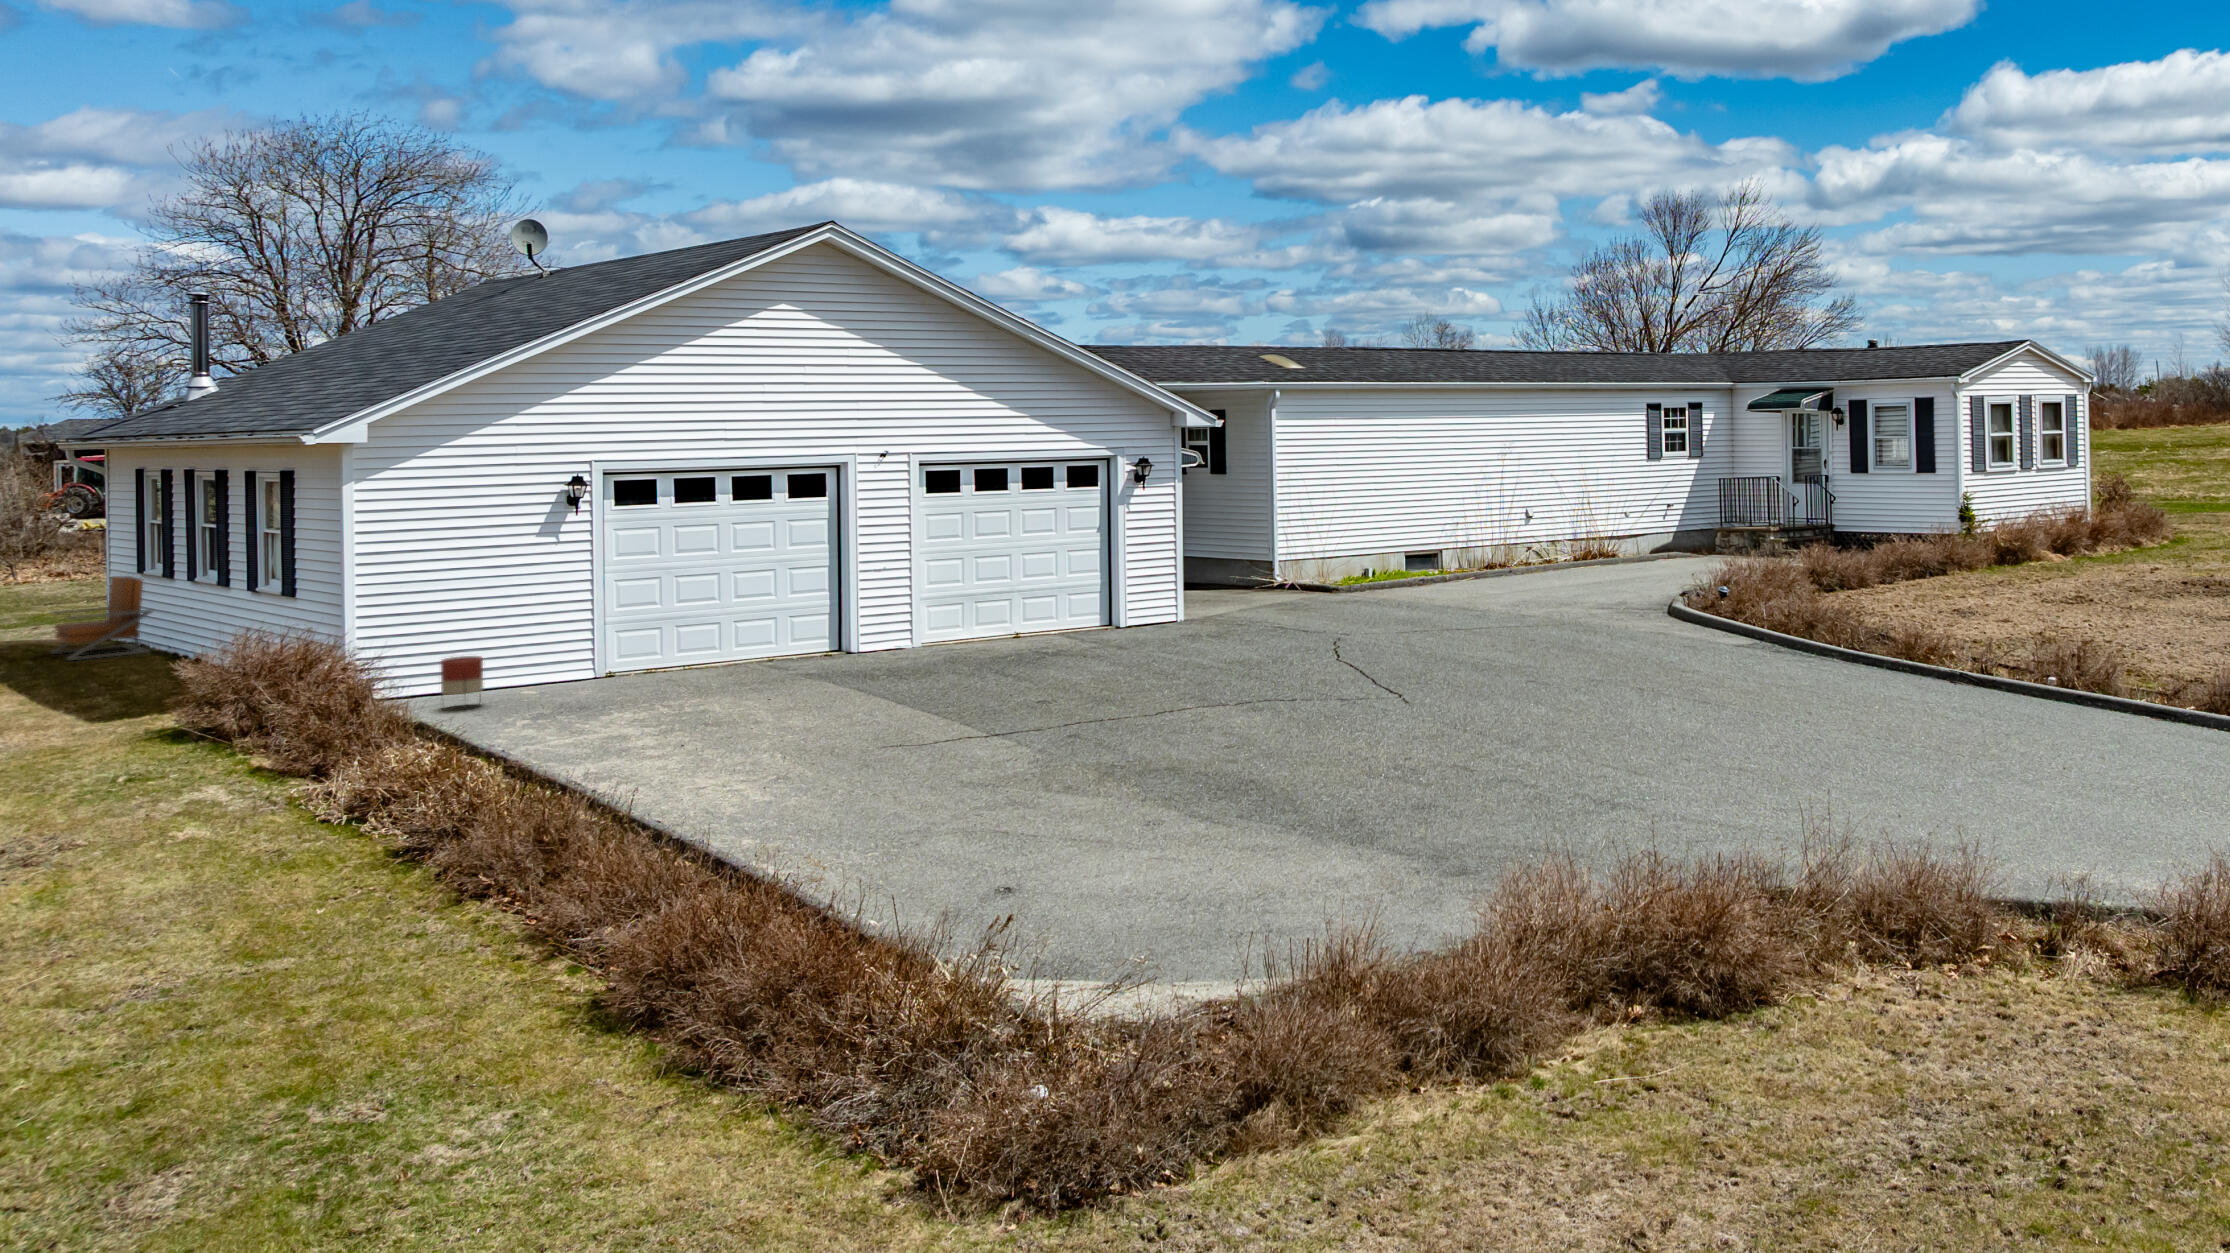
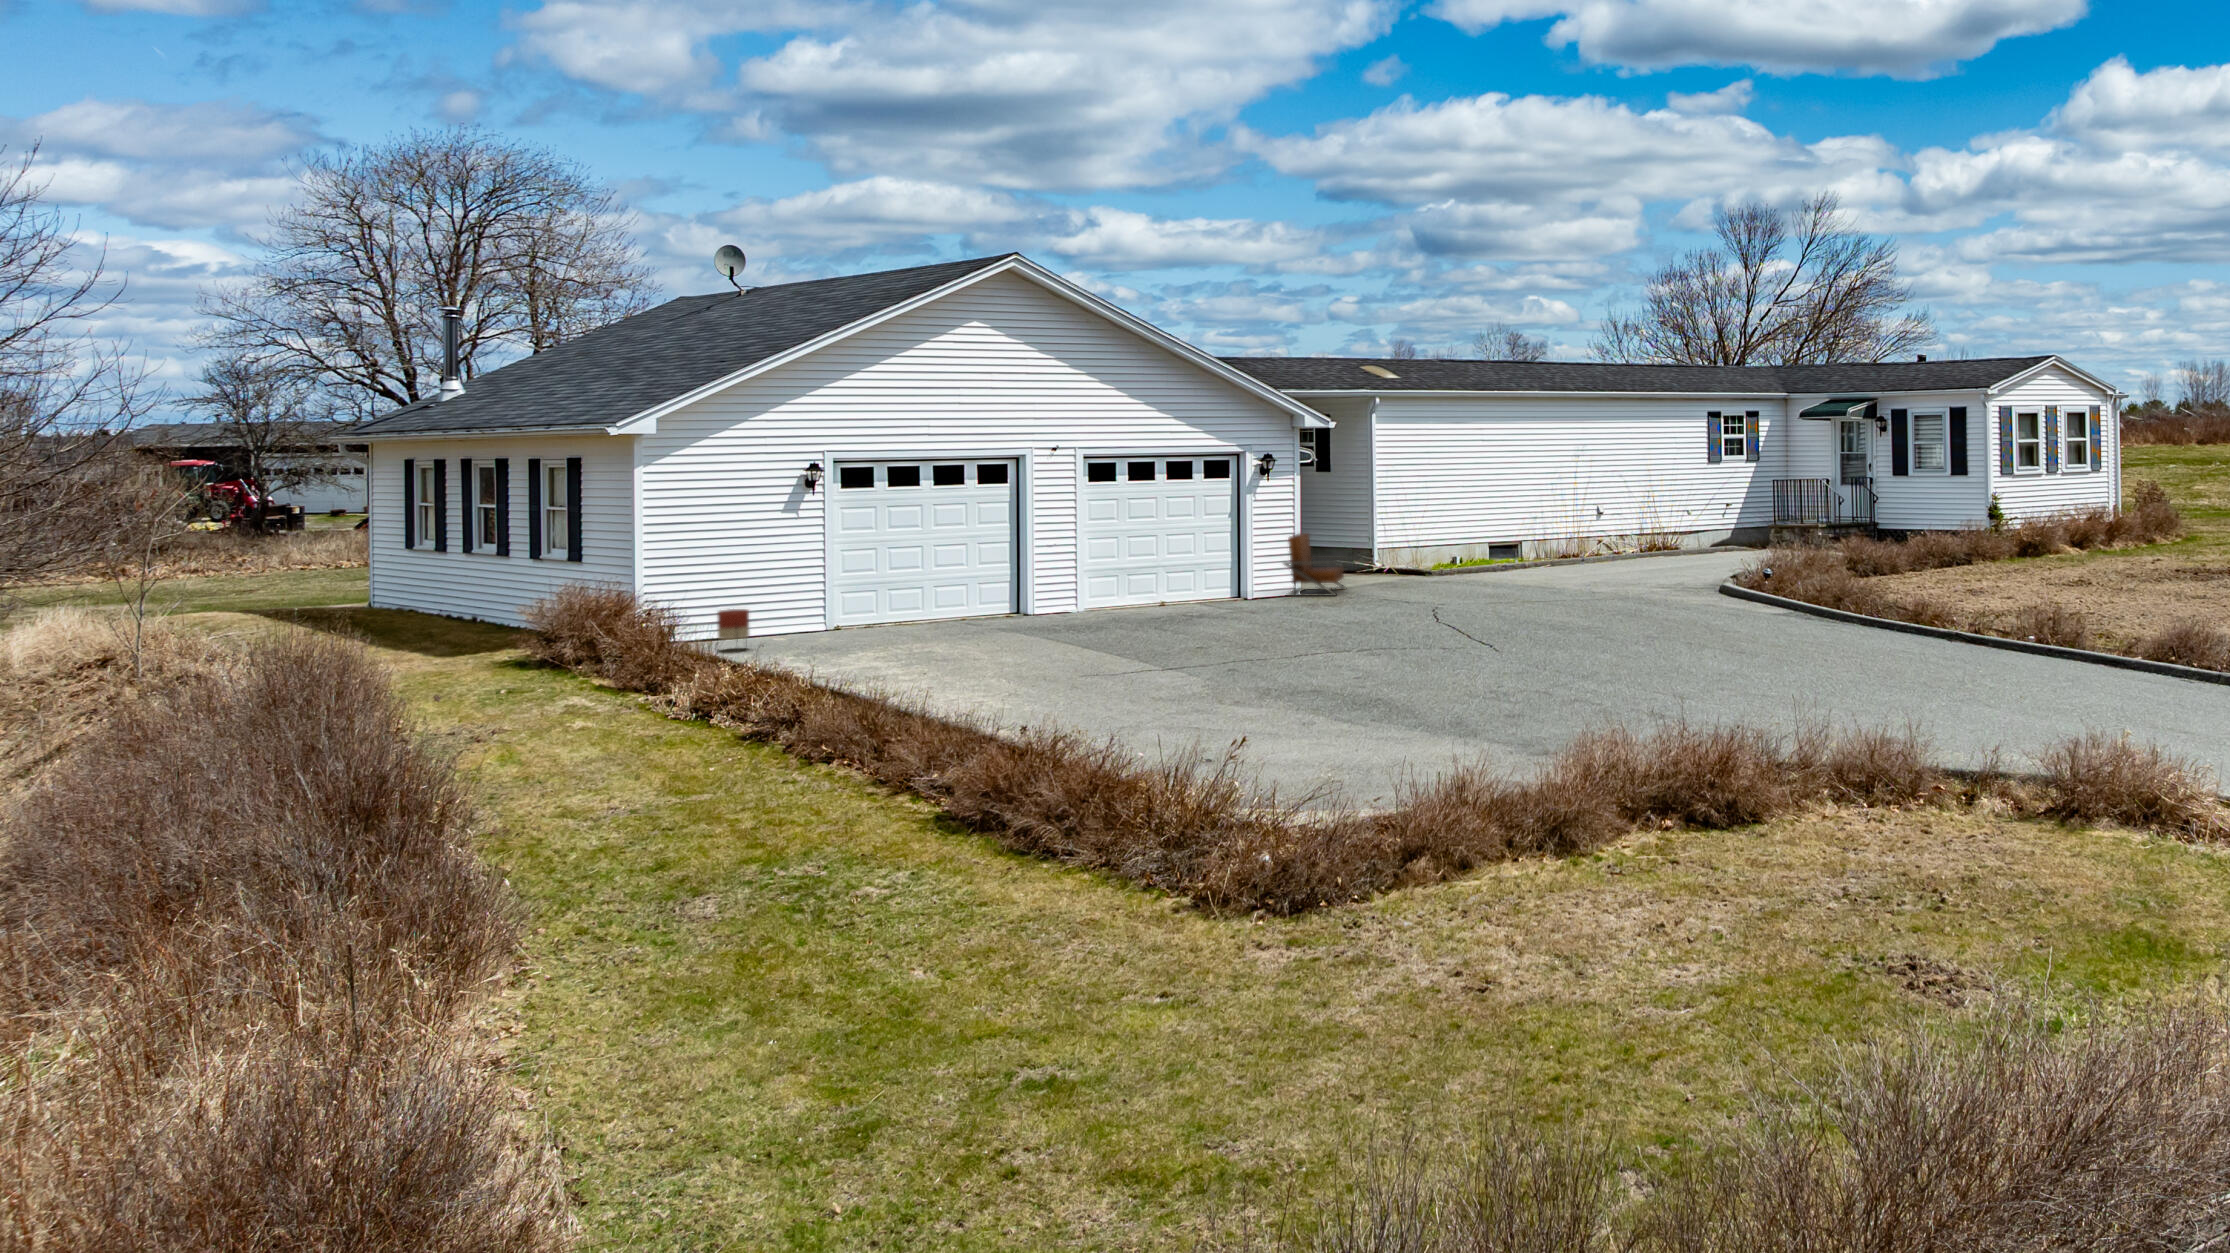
lounge chair: present [52,576,152,660] -> present [1283,533,1346,596]

